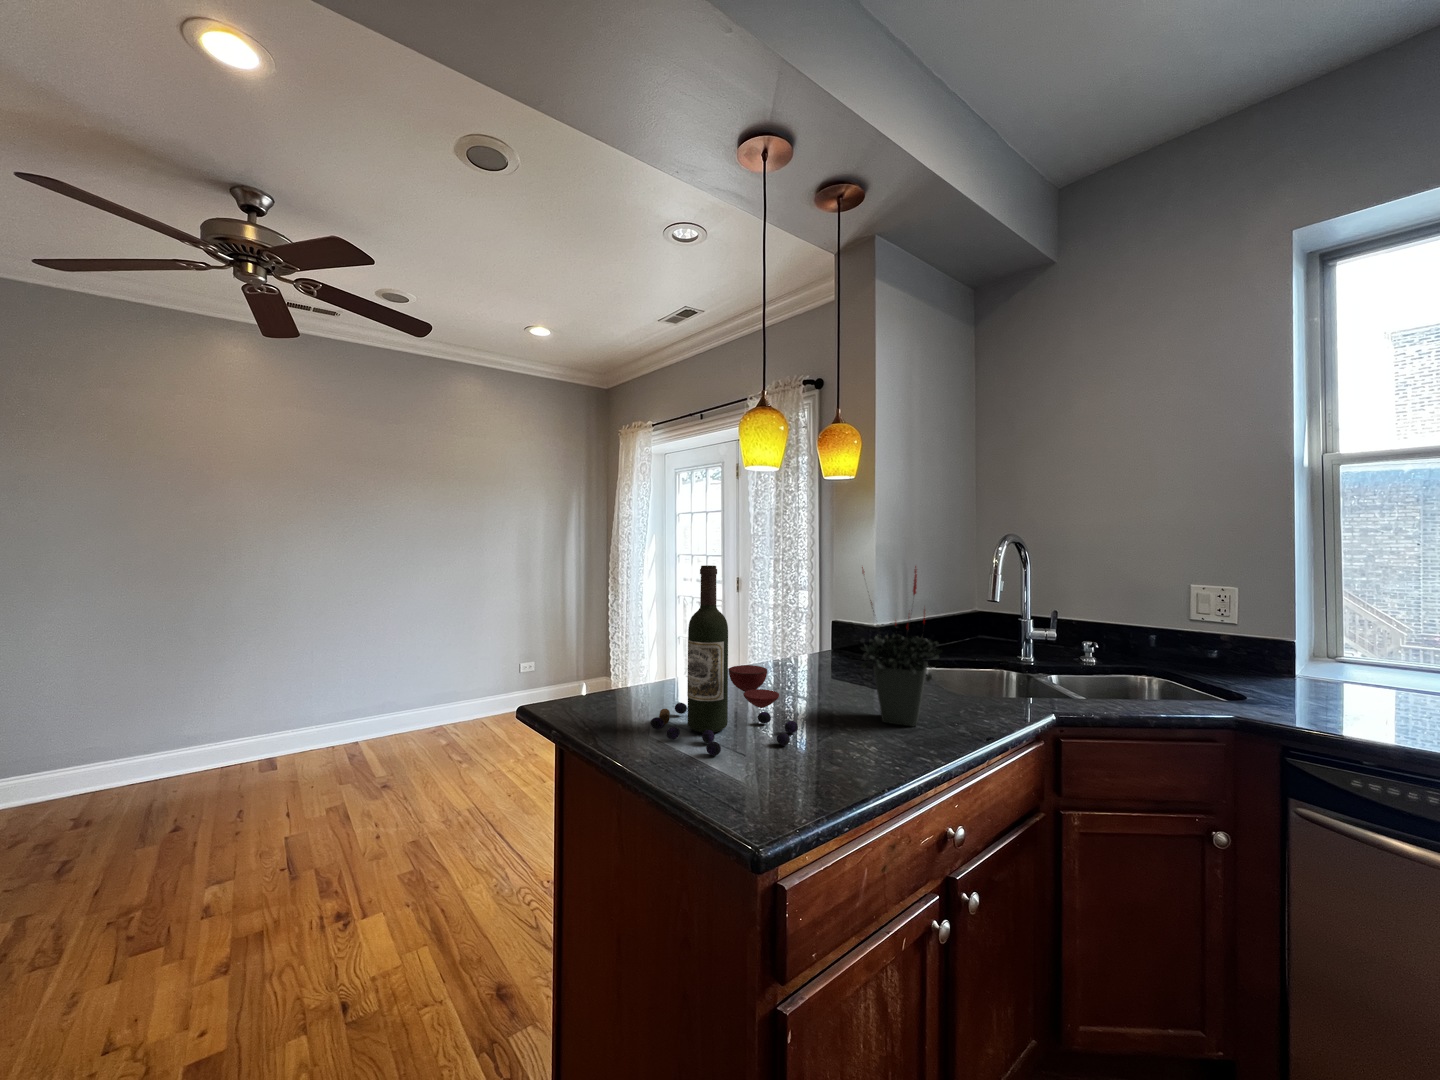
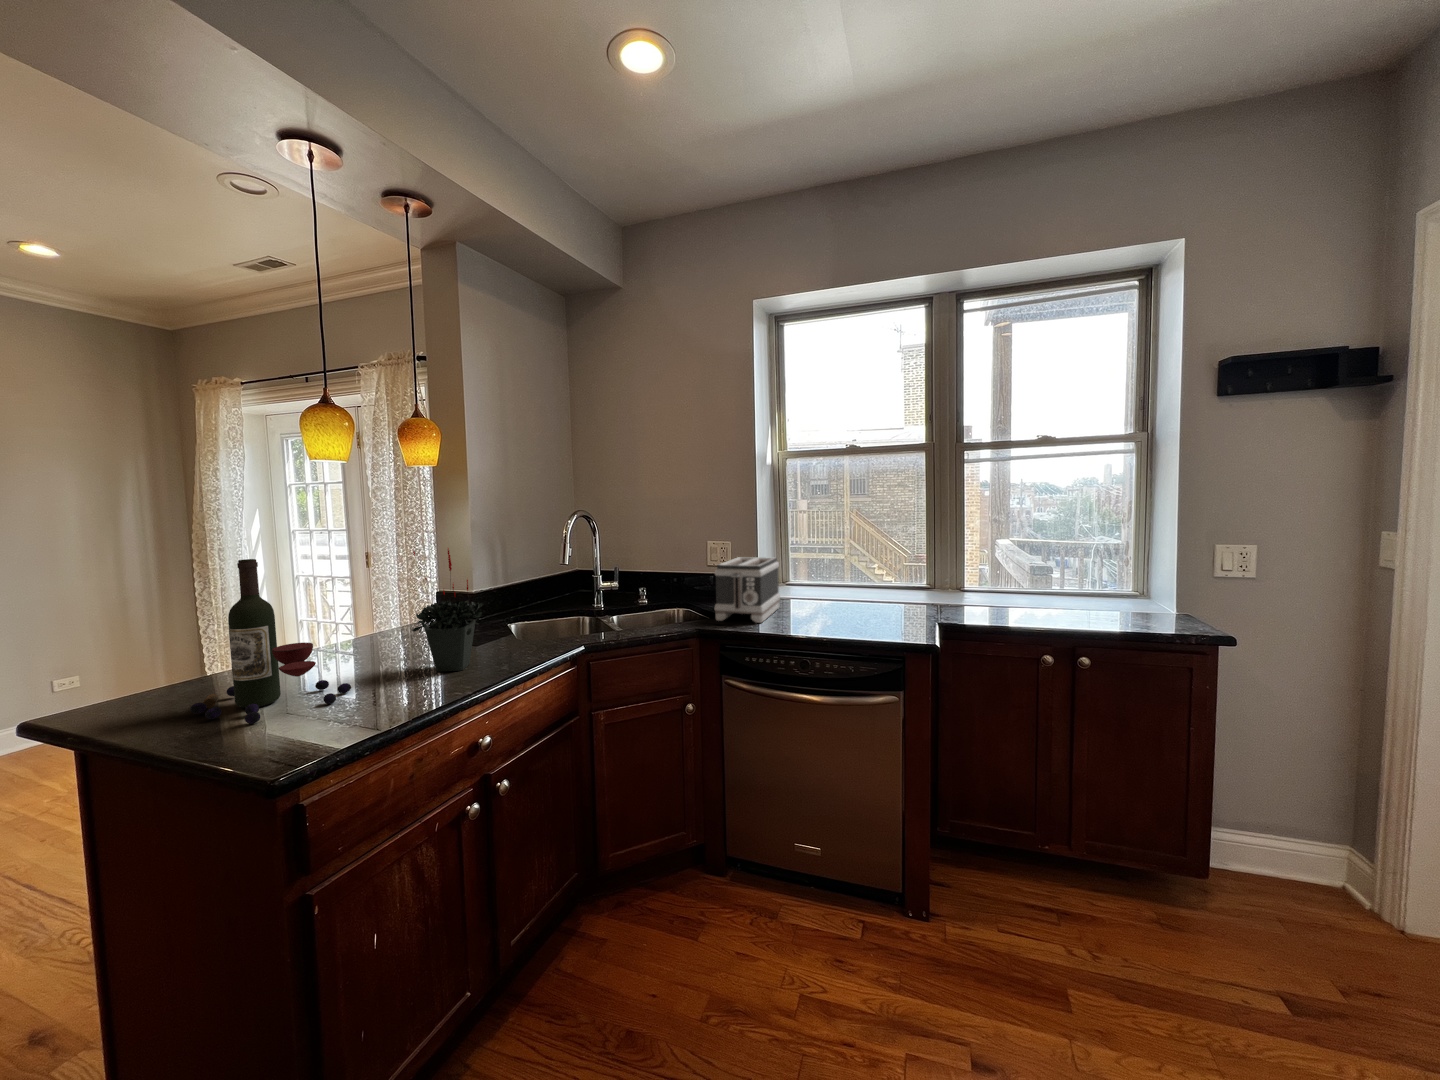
toaster: none [1269,611,1387,726] -> present [715,557,780,623]

